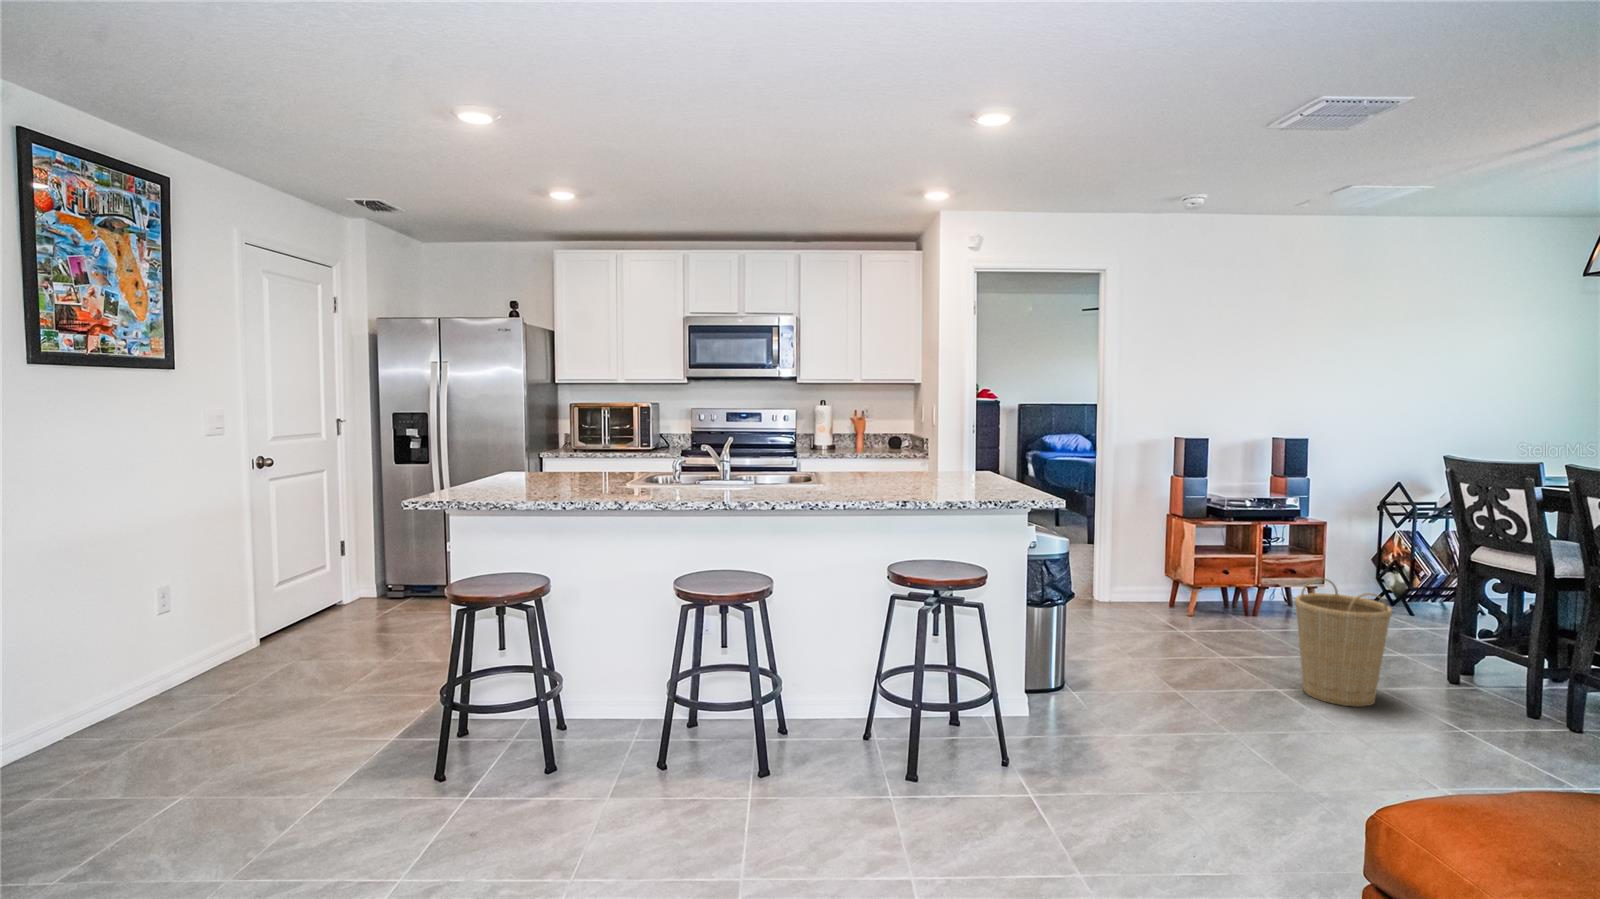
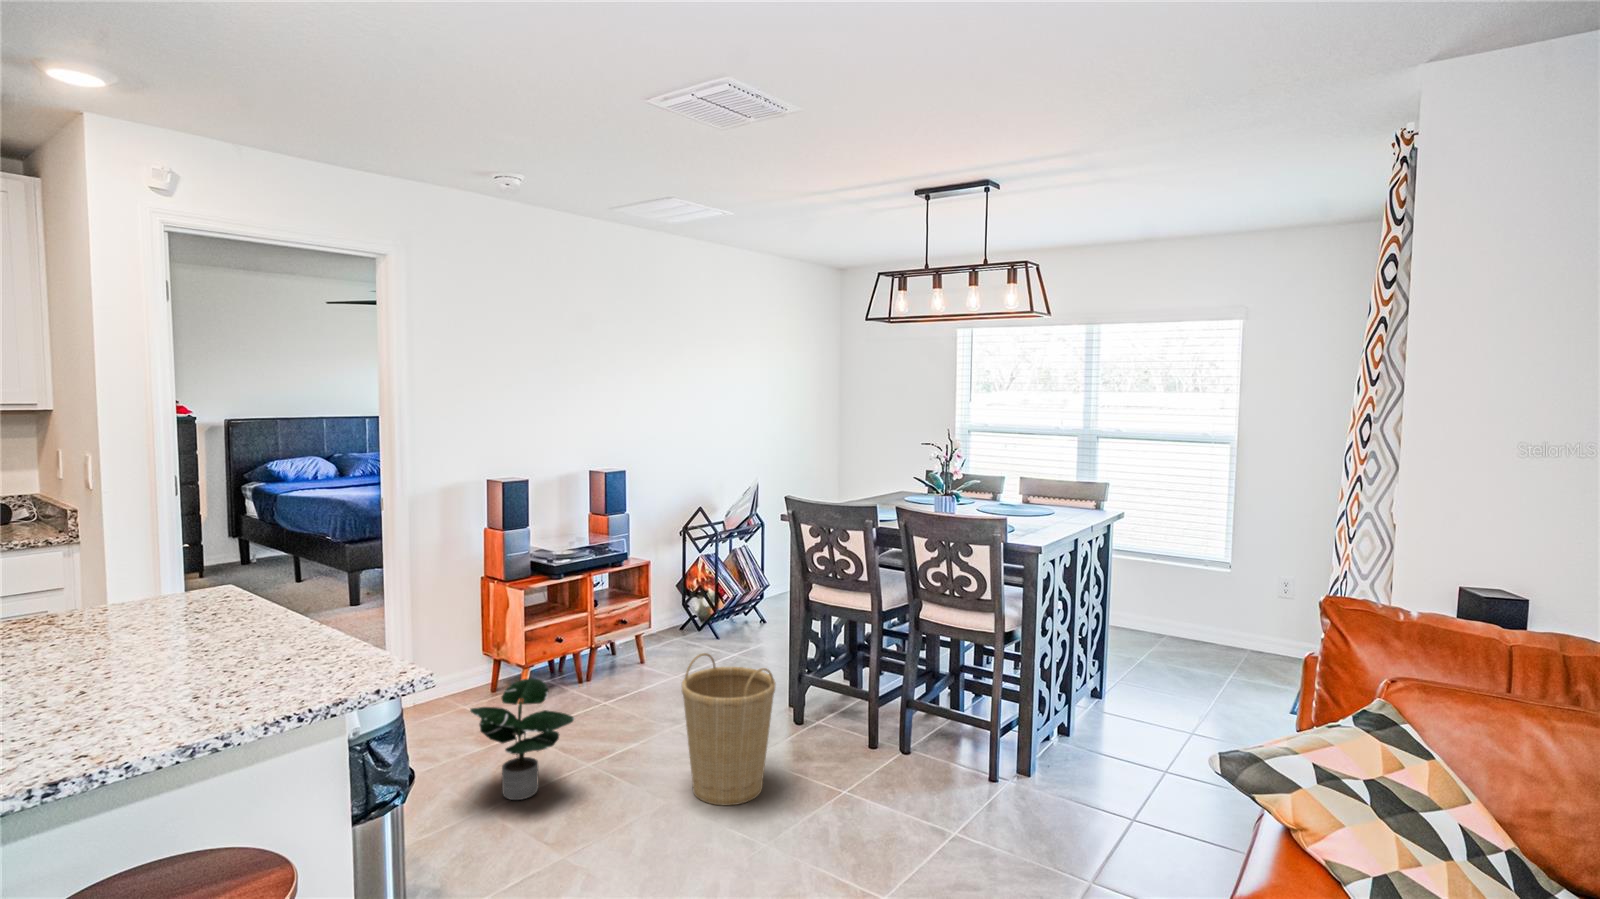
potted plant: none [1127,576,1204,658] -> present [470,678,574,800]

